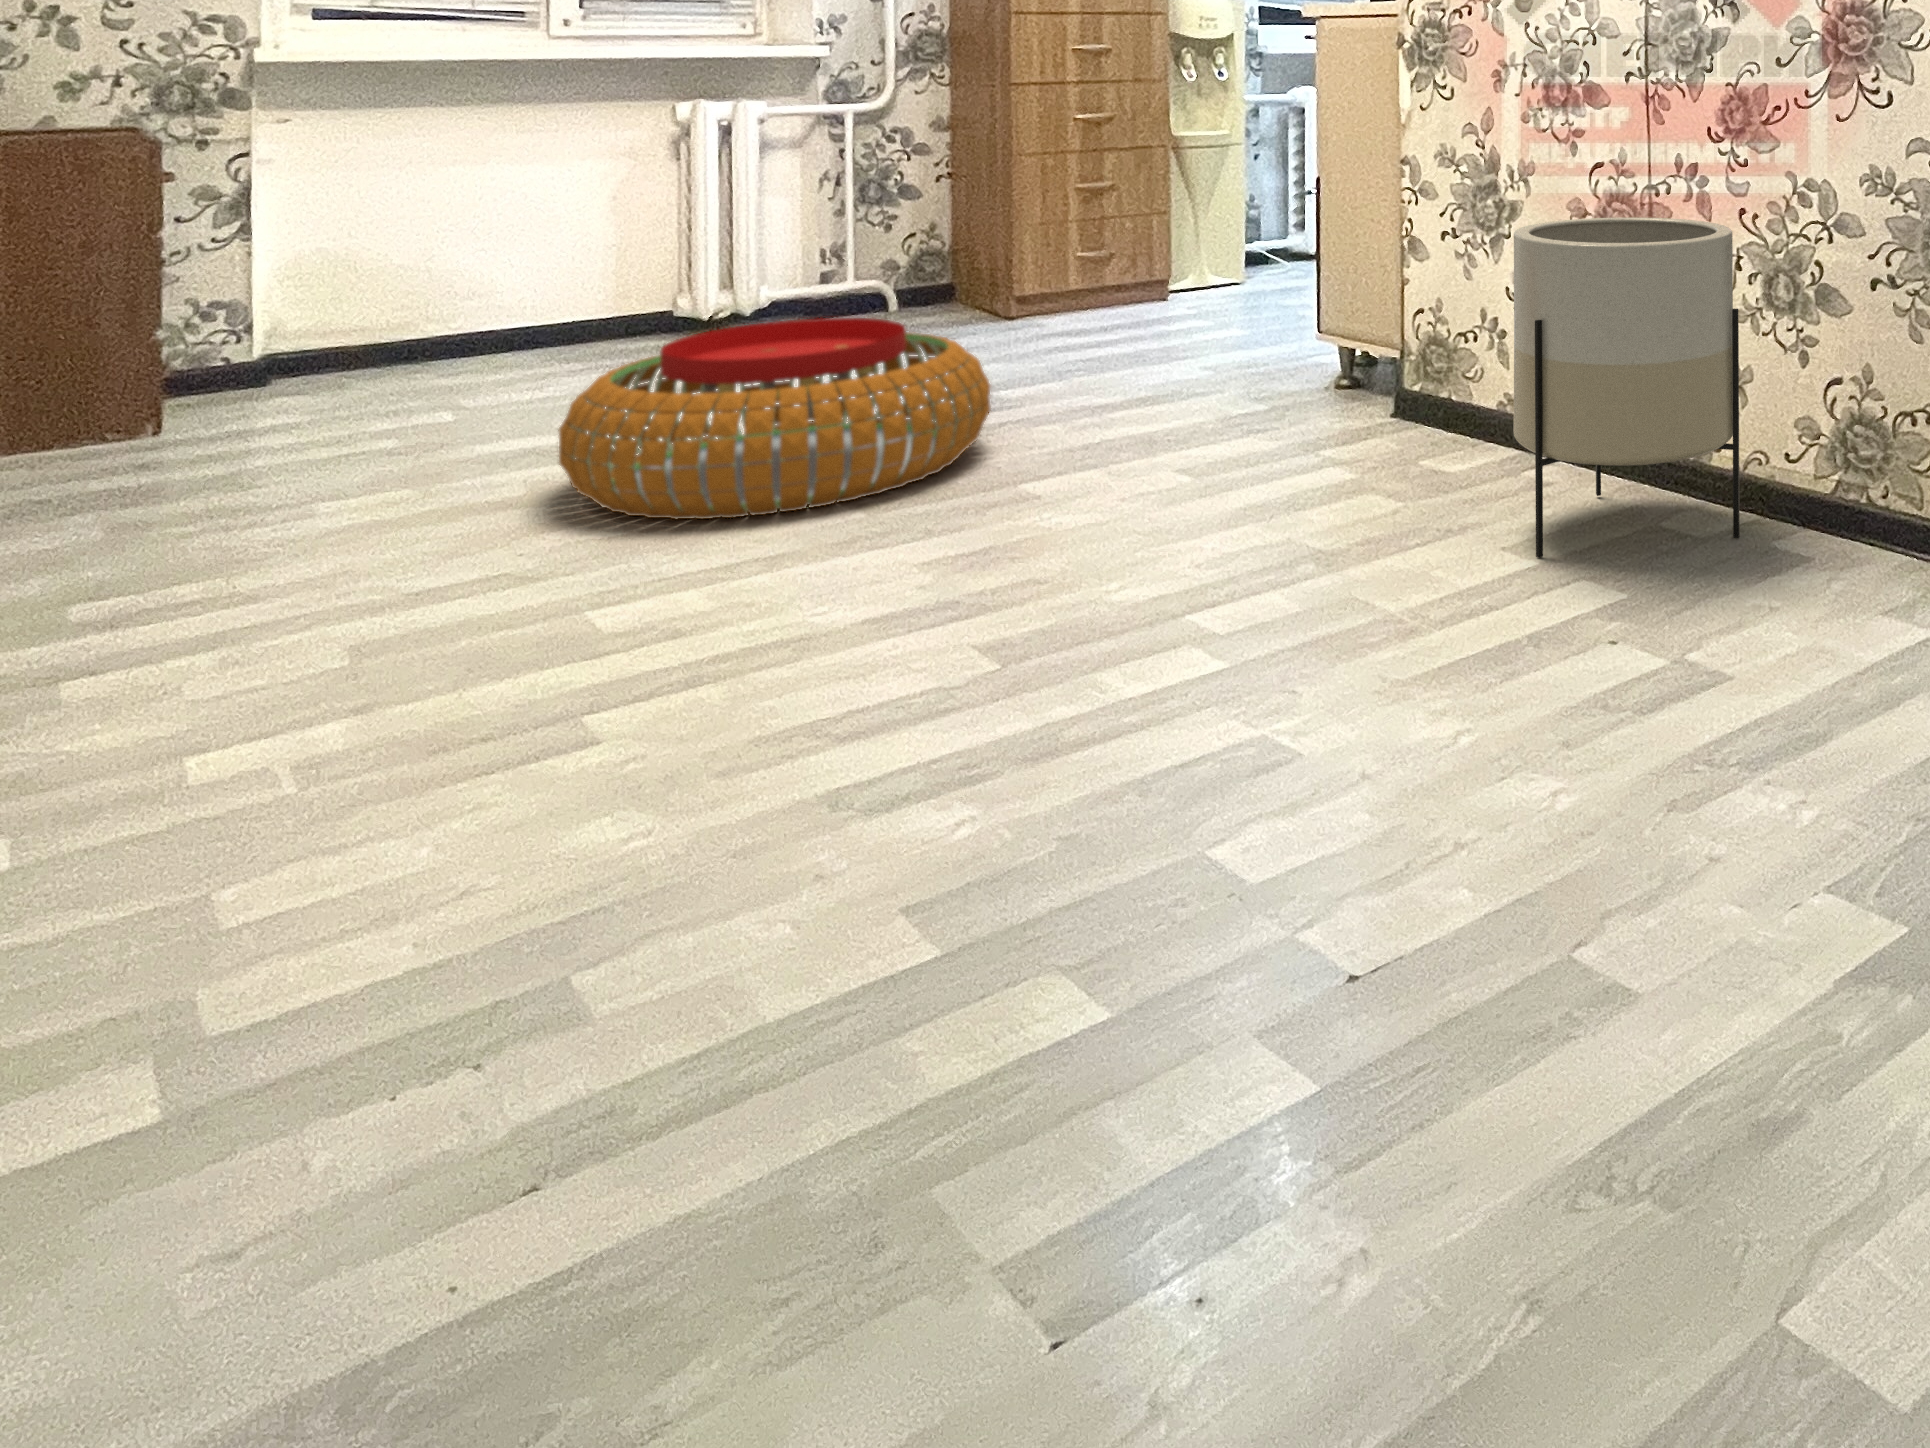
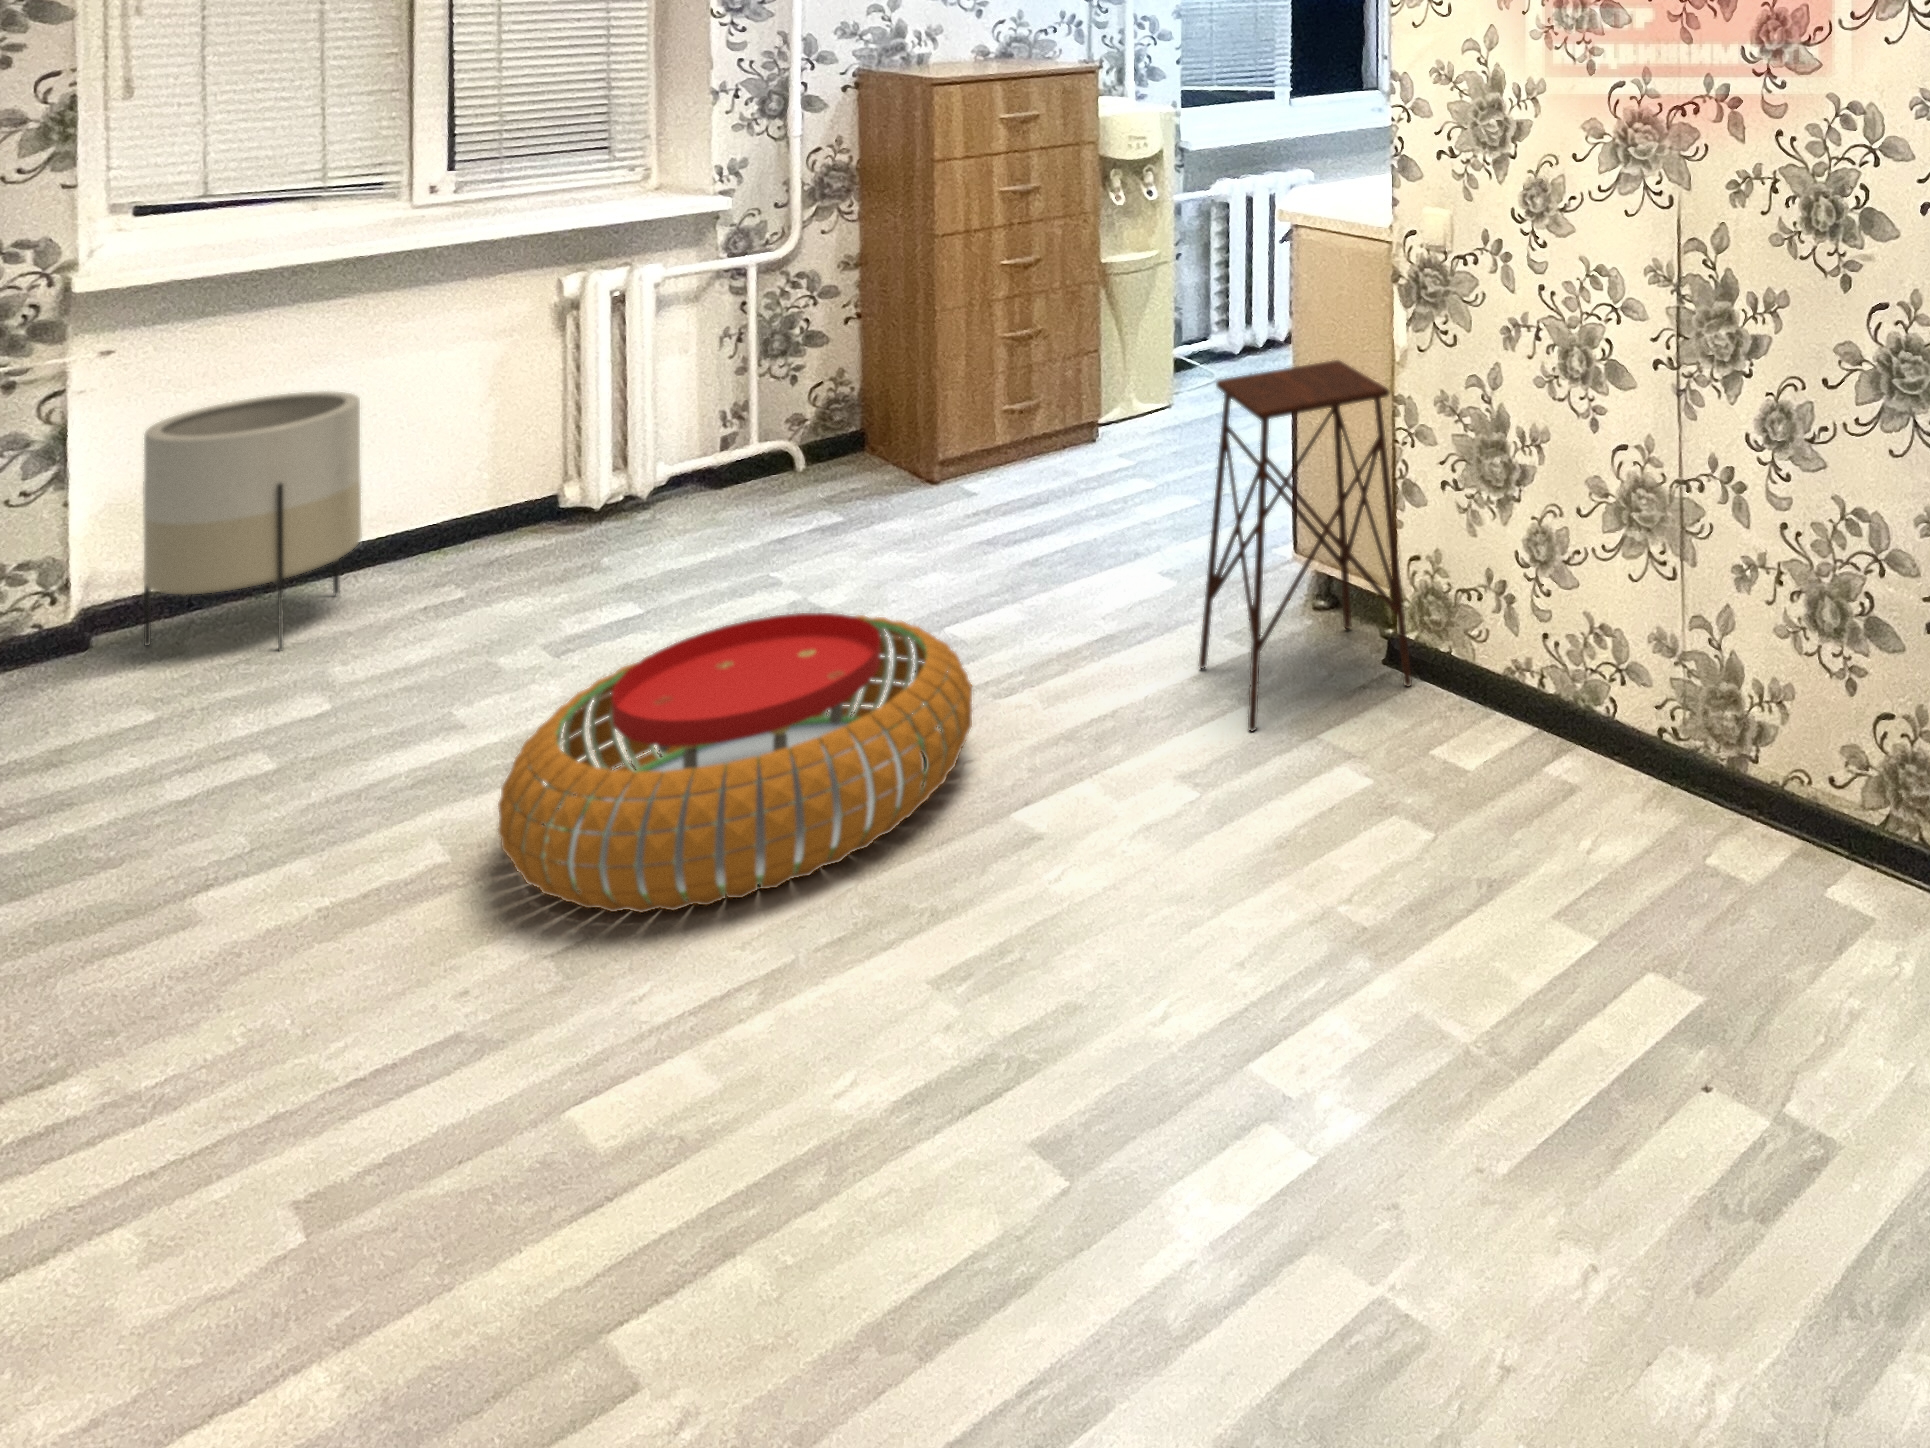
side table: none [1212,133,1407,446] -> present [1198,360,1412,731]
planter: present [1513,218,1740,558] -> present [143,391,362,651]

